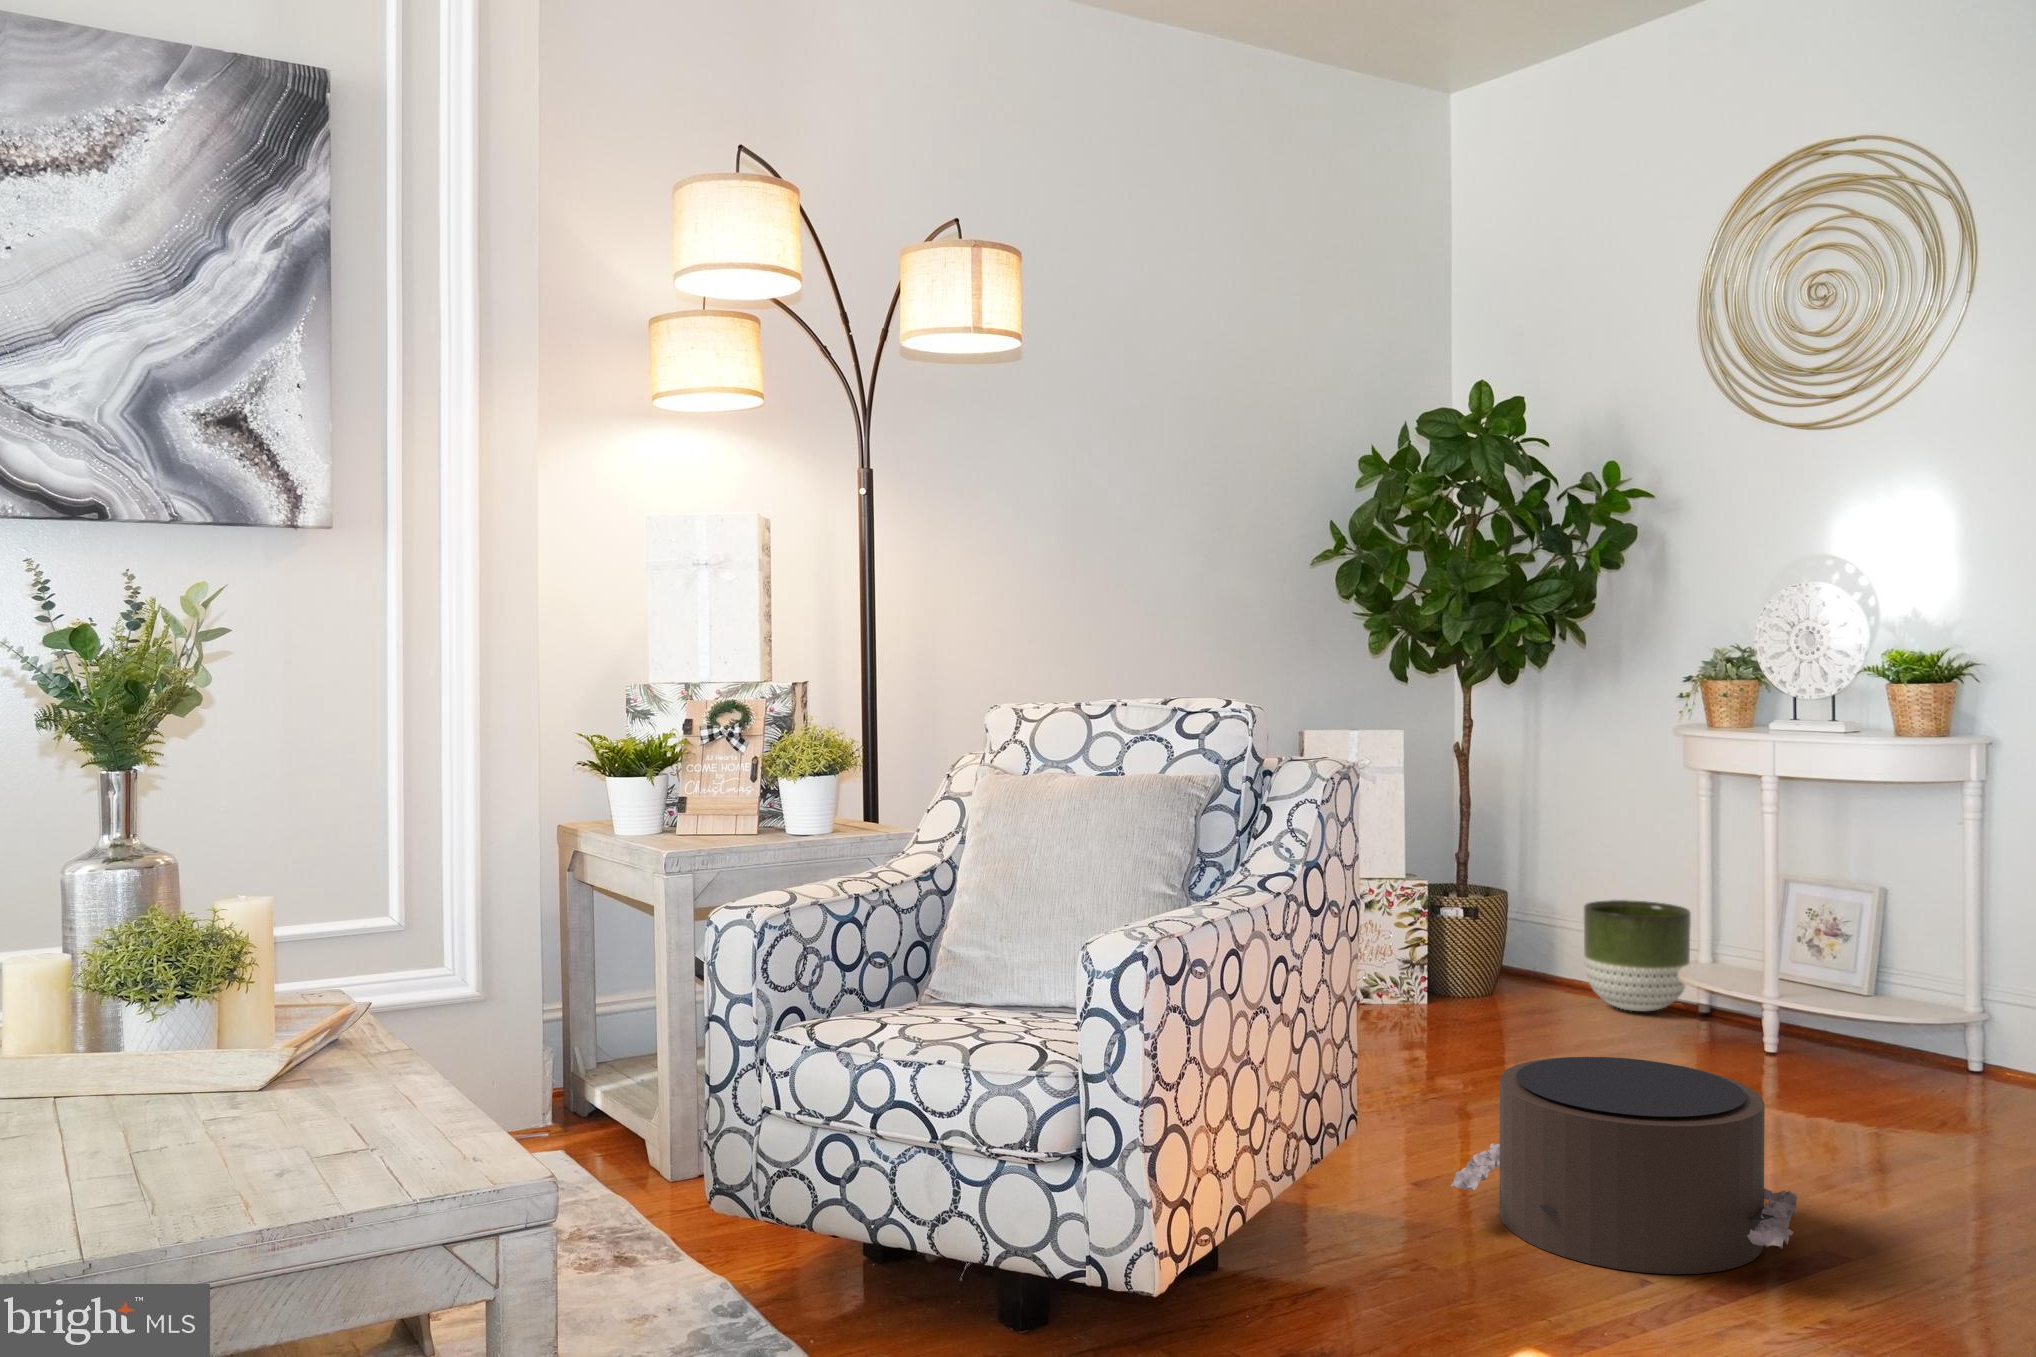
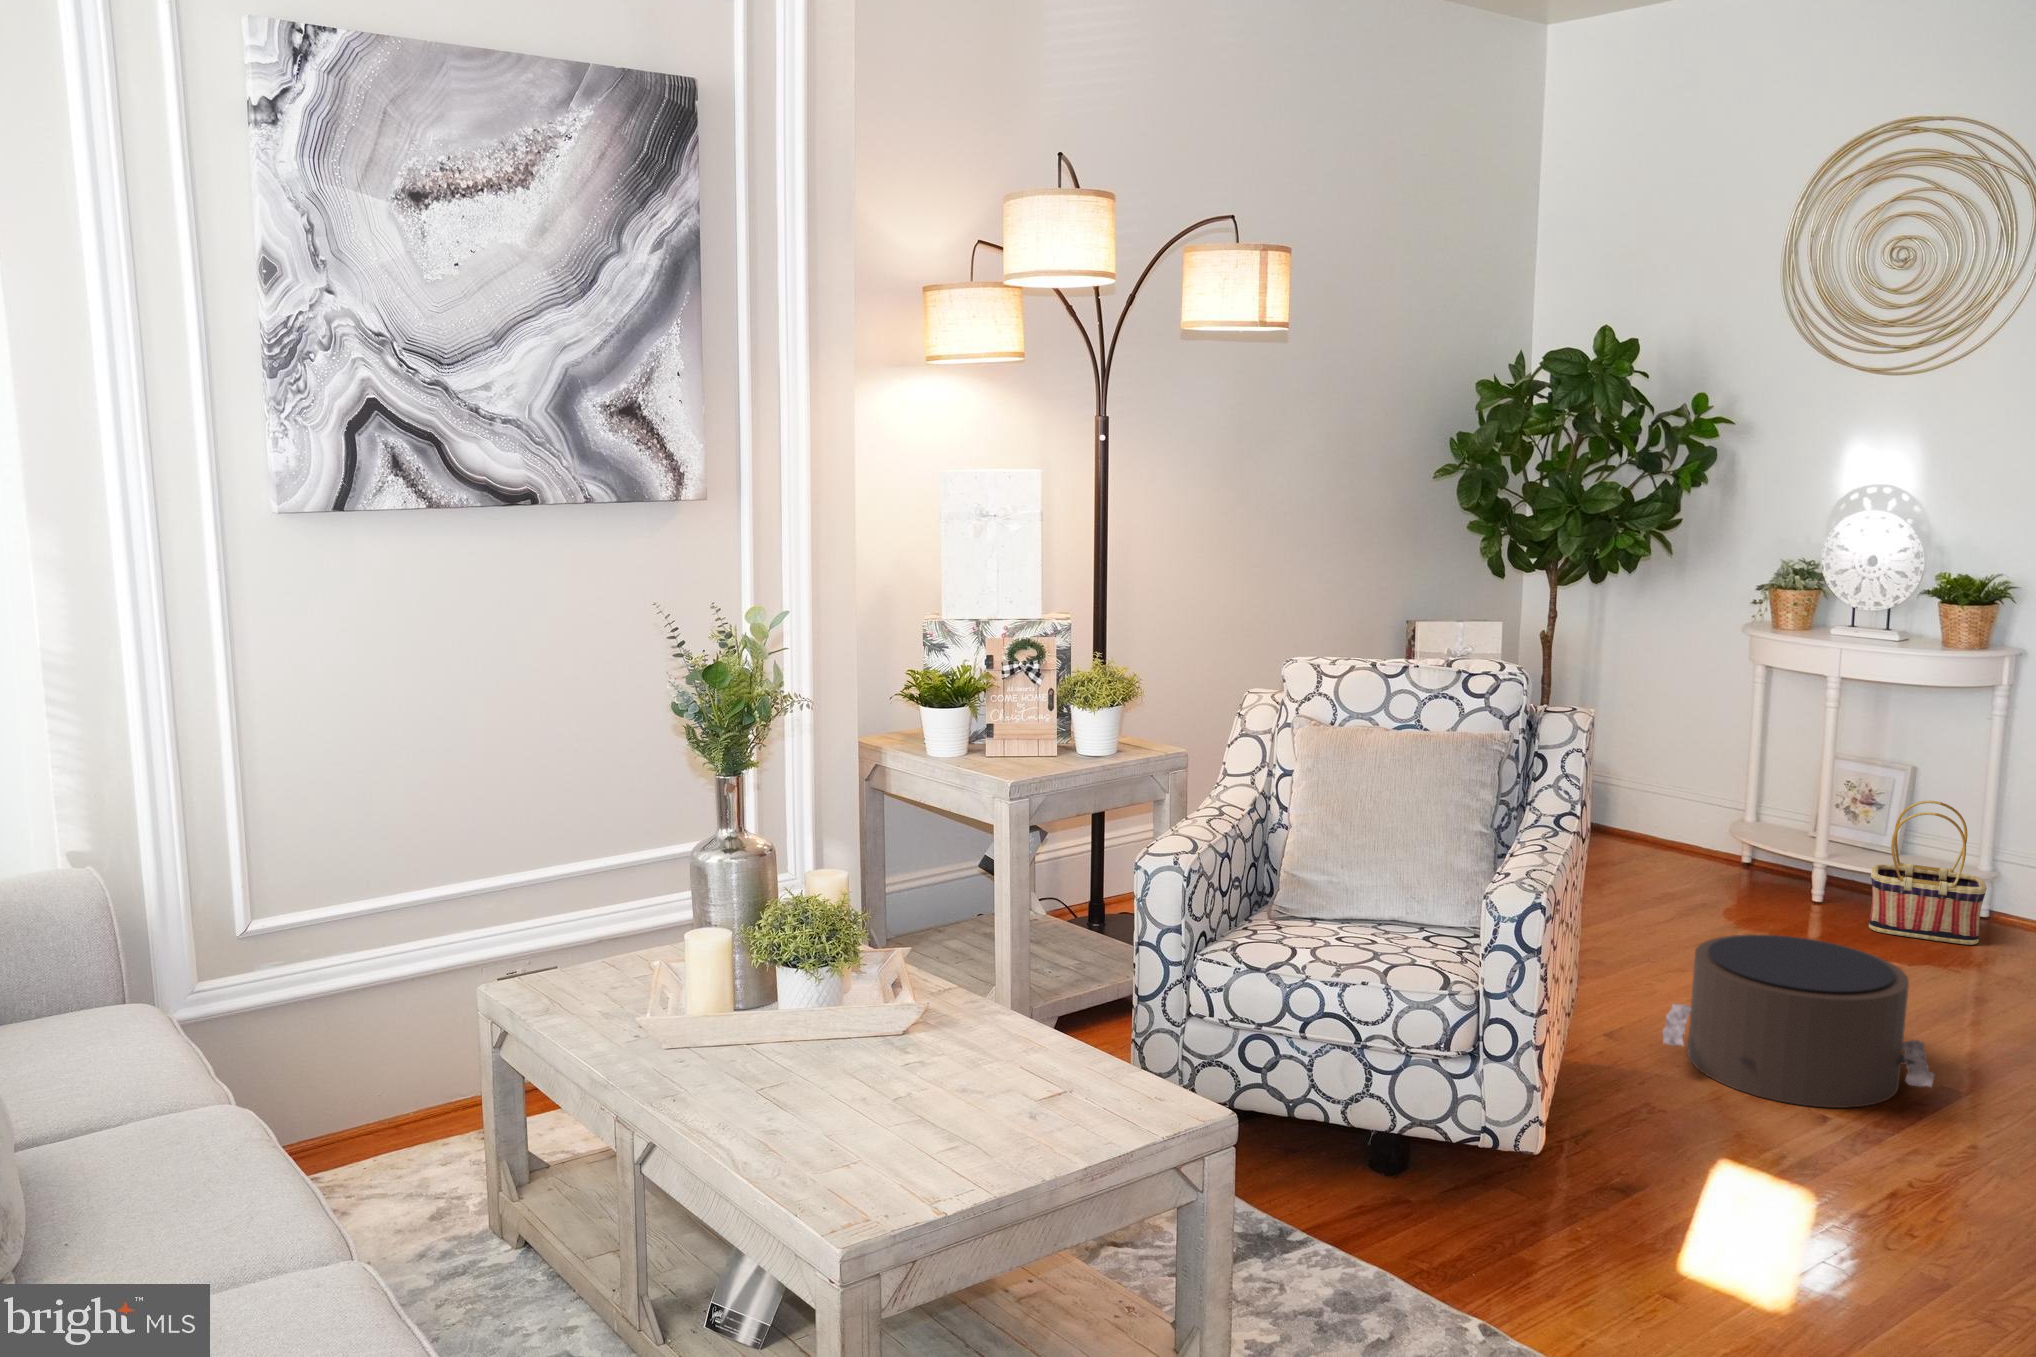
planter: present [1584,900,1691,1012] -> none [1646,768,1740,864]
basket: none [1820,922,1962,1100] -> present [1869,801,1987,945]

